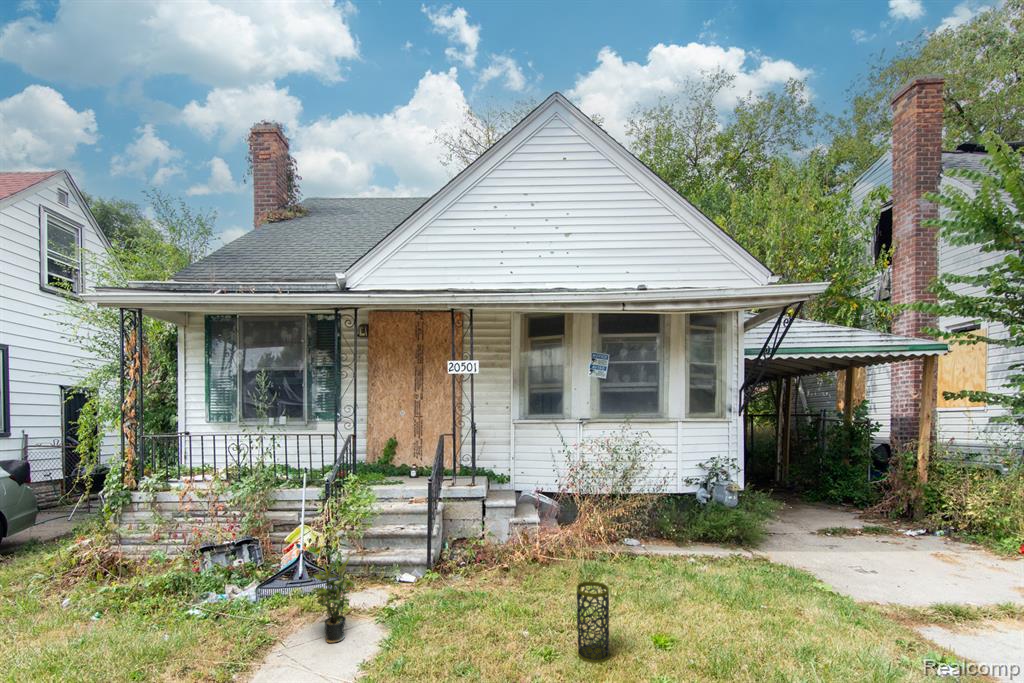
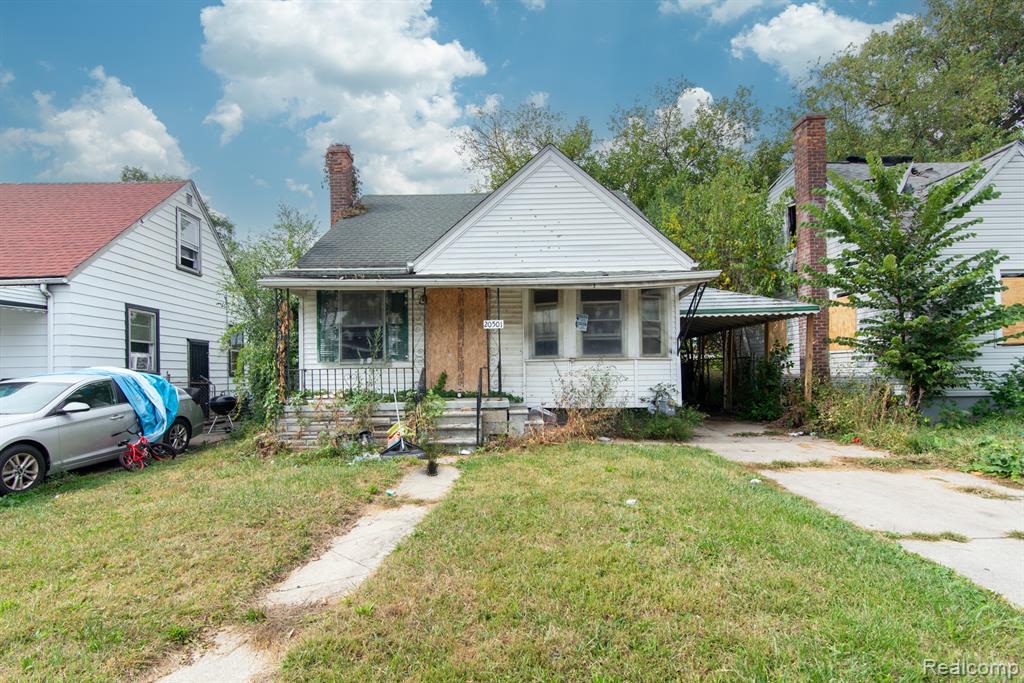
trash can: present [577,581,609,663] -> none [568,439,586,479]

